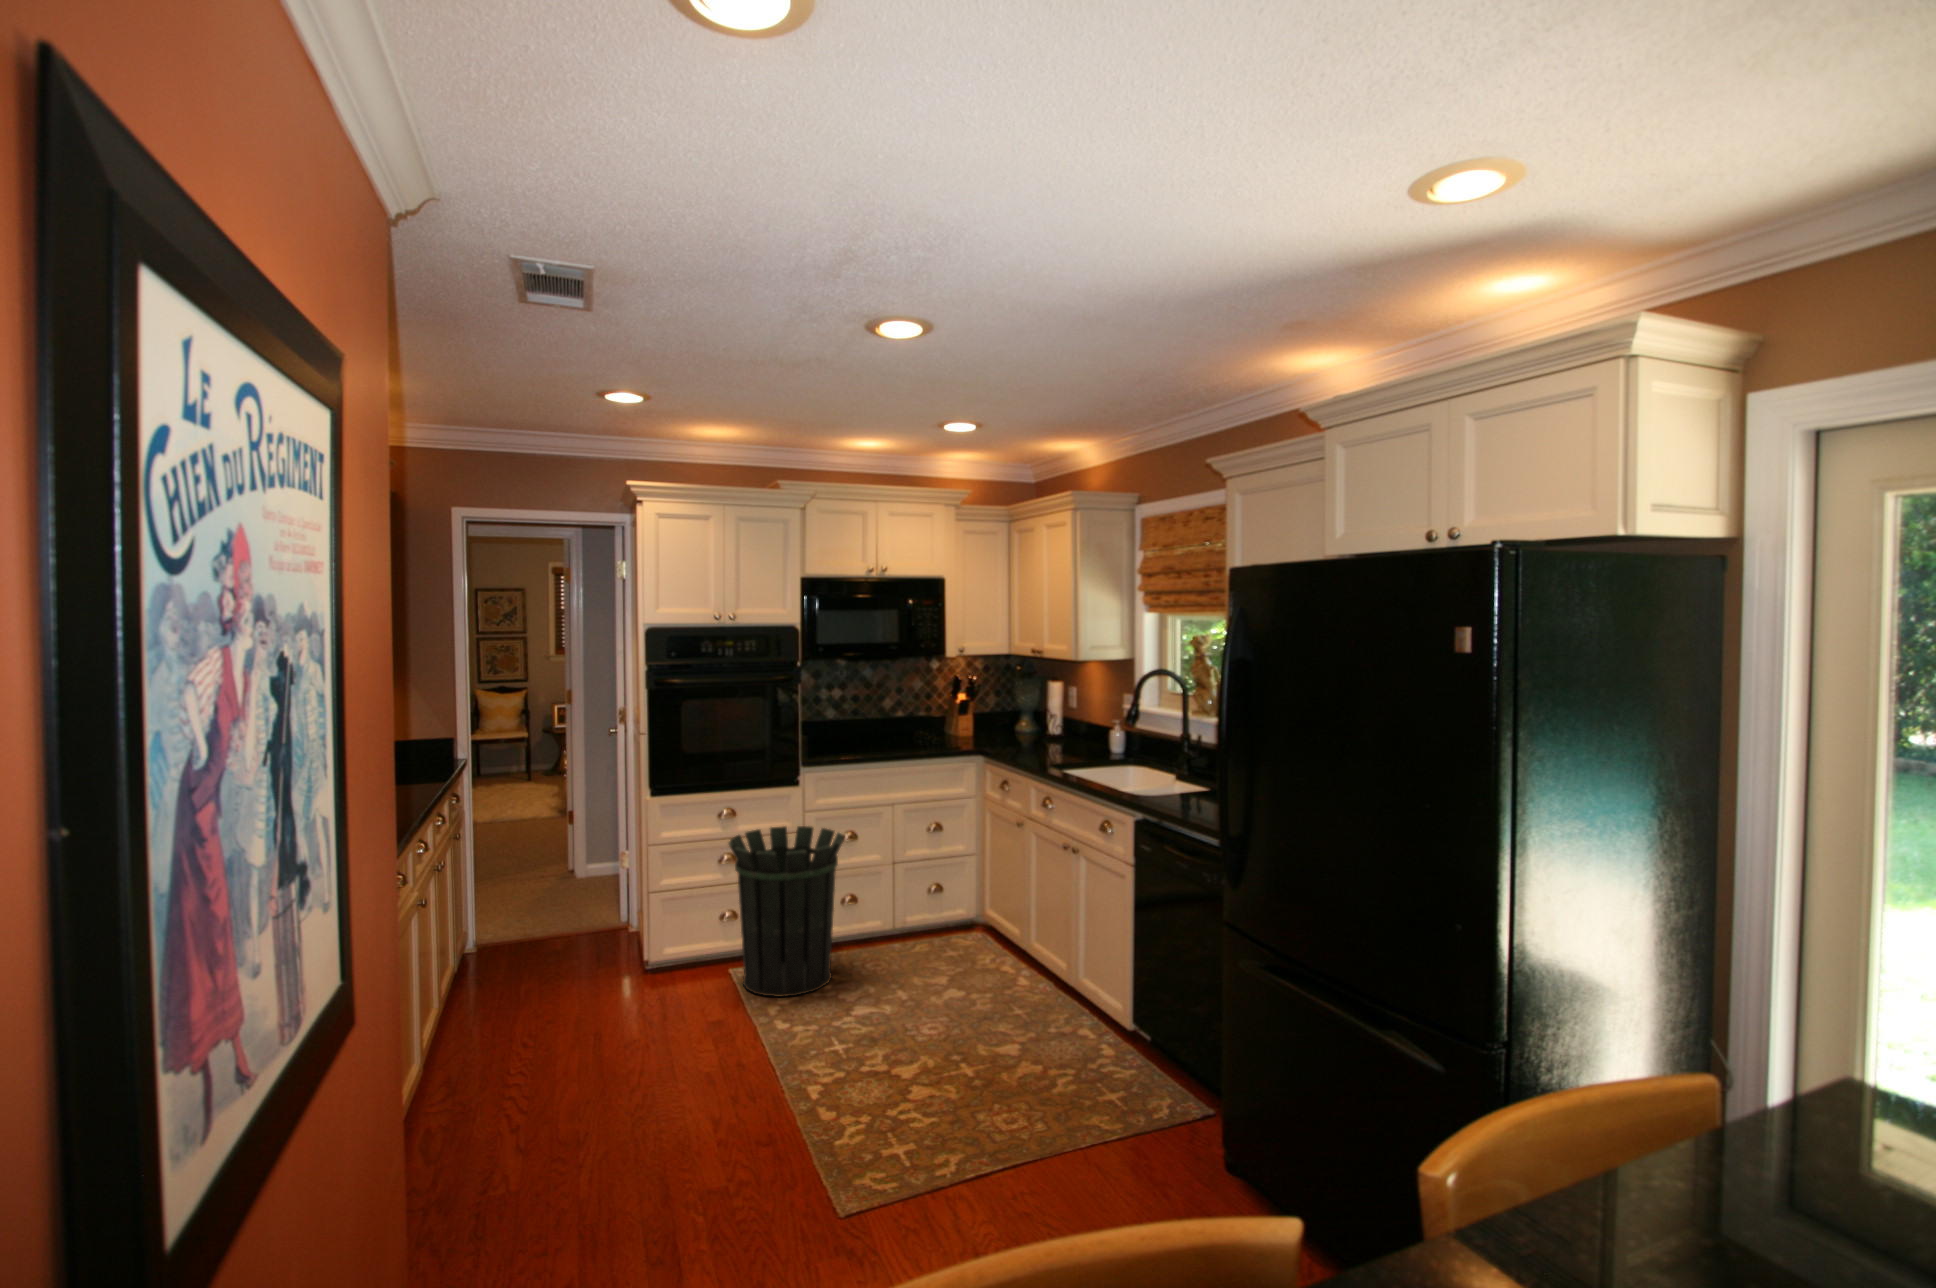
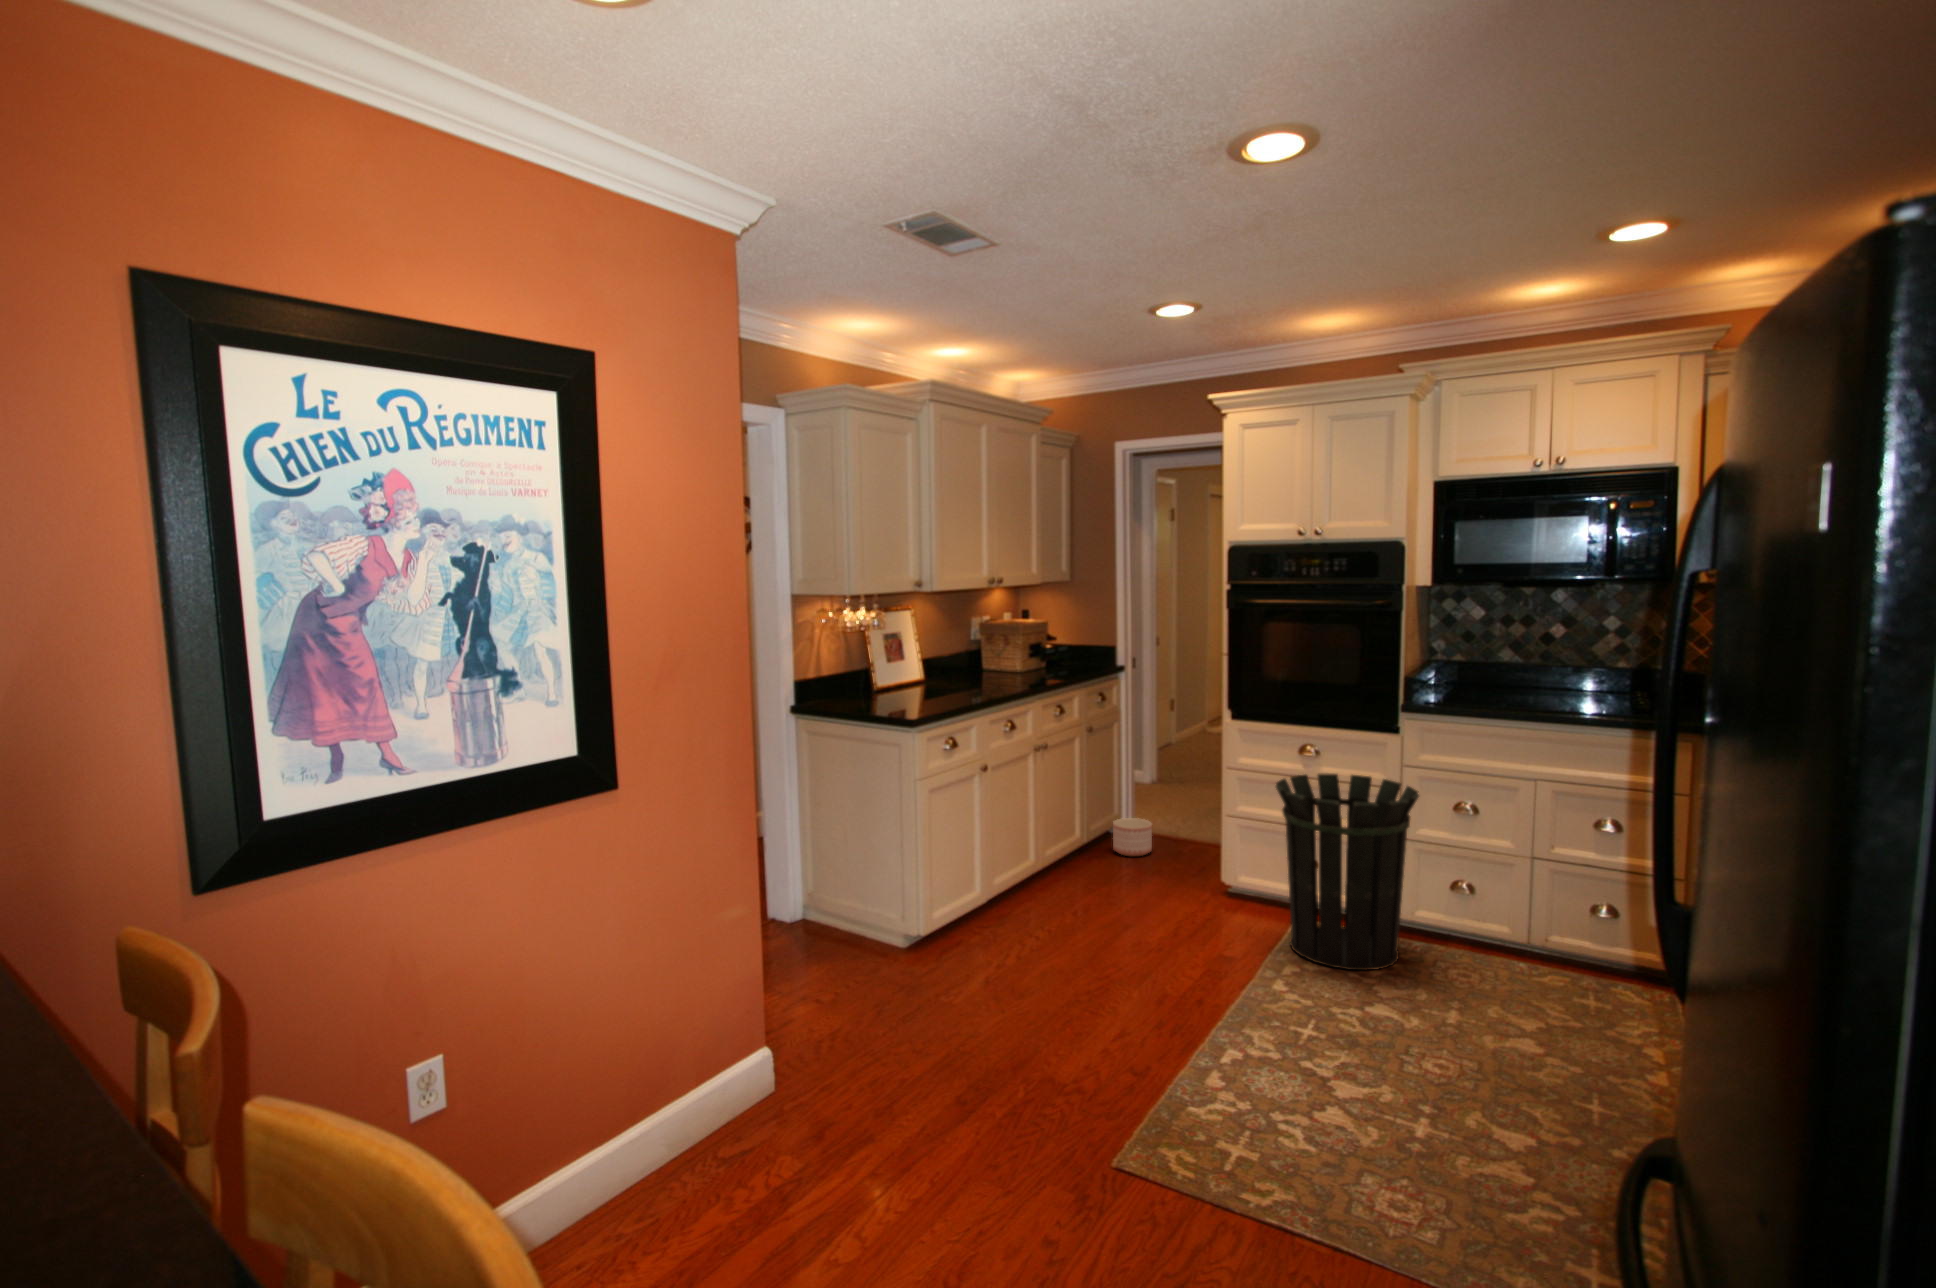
planter: none [471,922,520,968] -> present [1113,818,1152,856]

